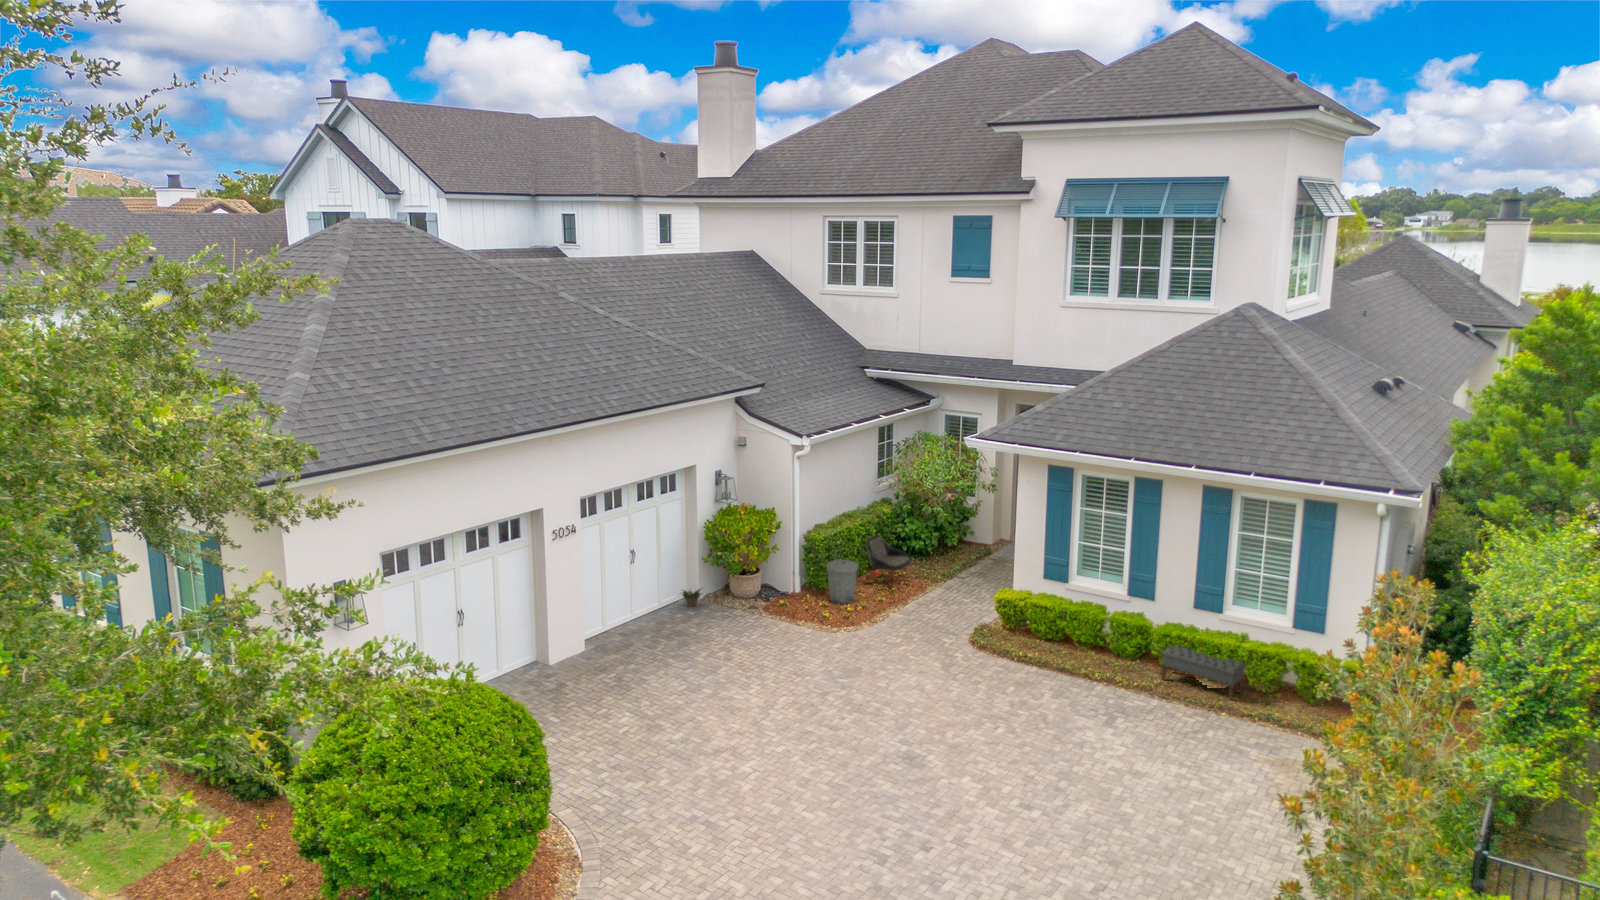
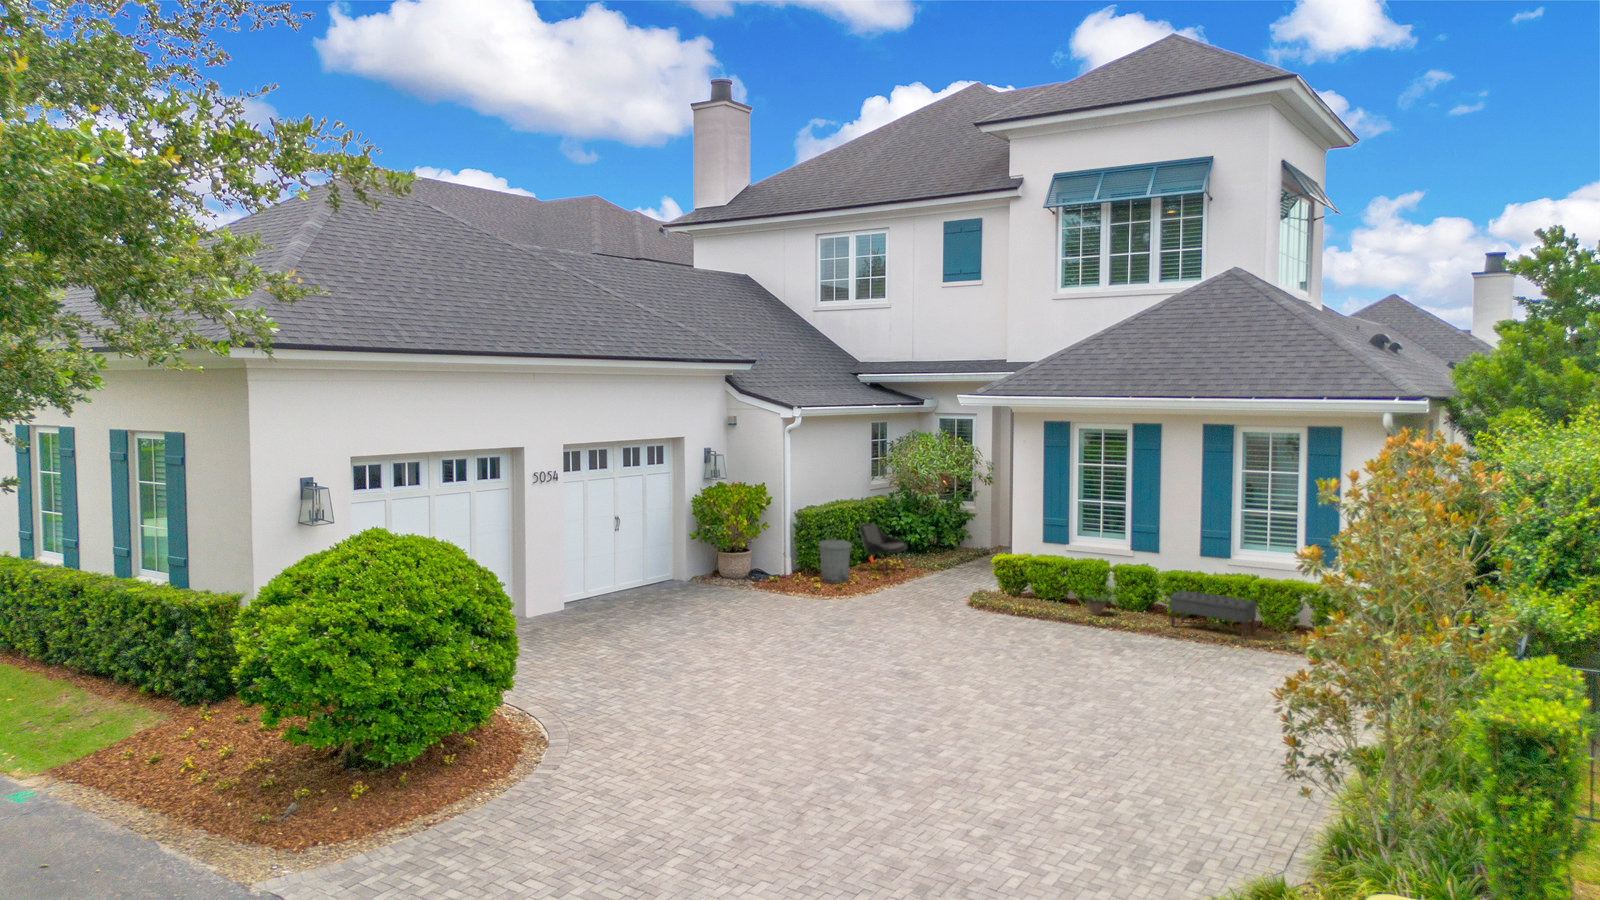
decorative plant: present [682,589,701,607] -> present [1085,594,1108,615]

